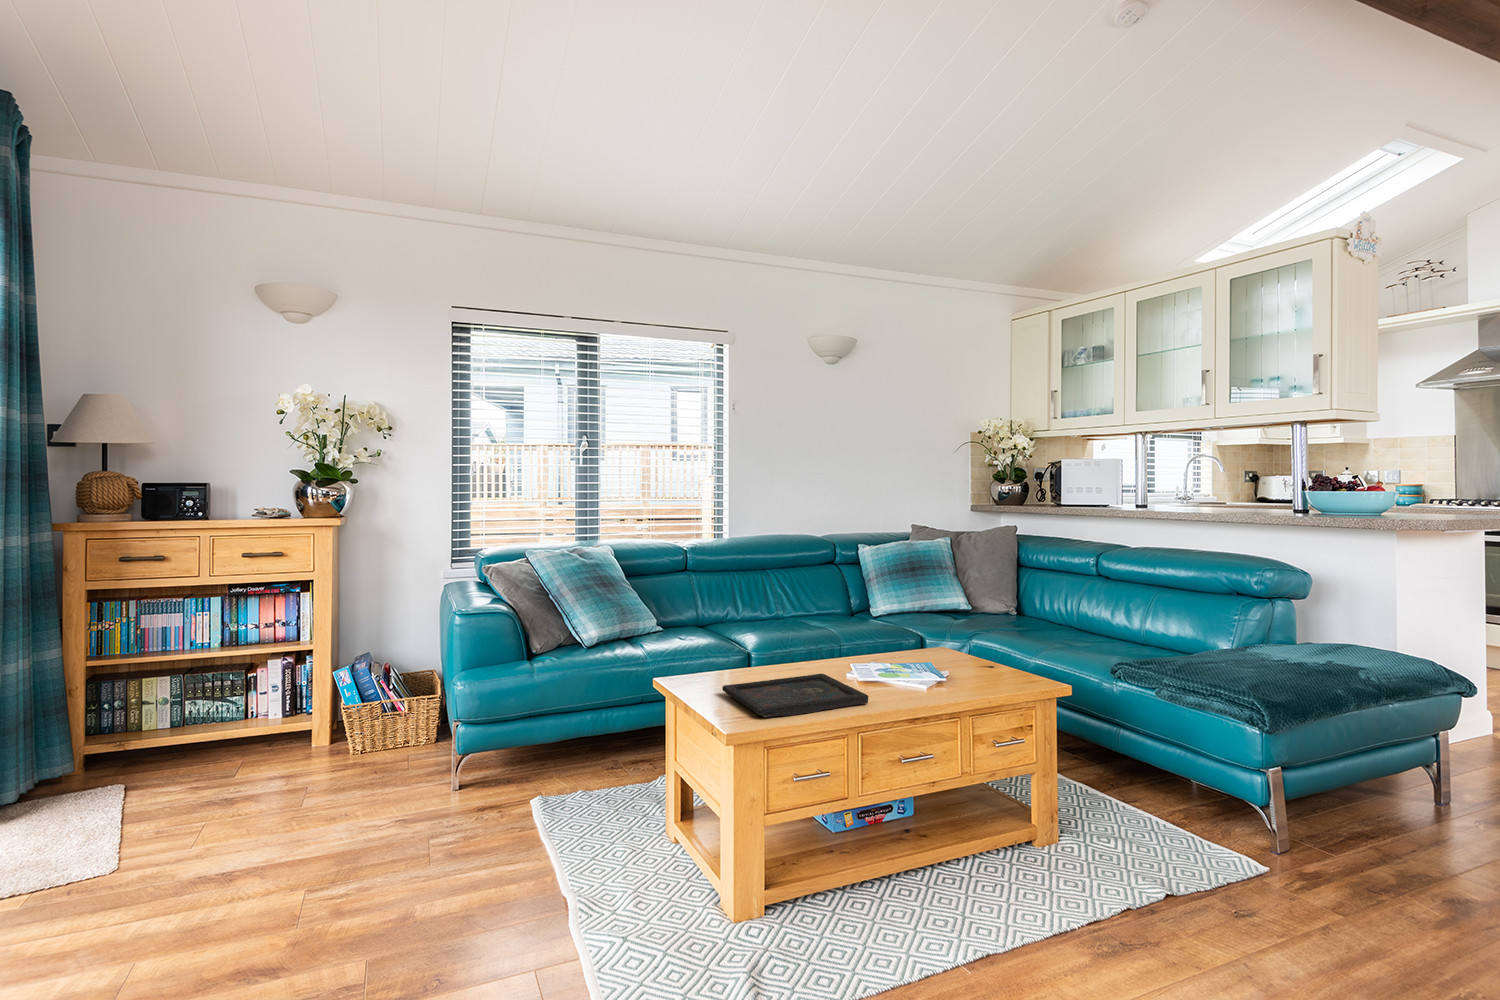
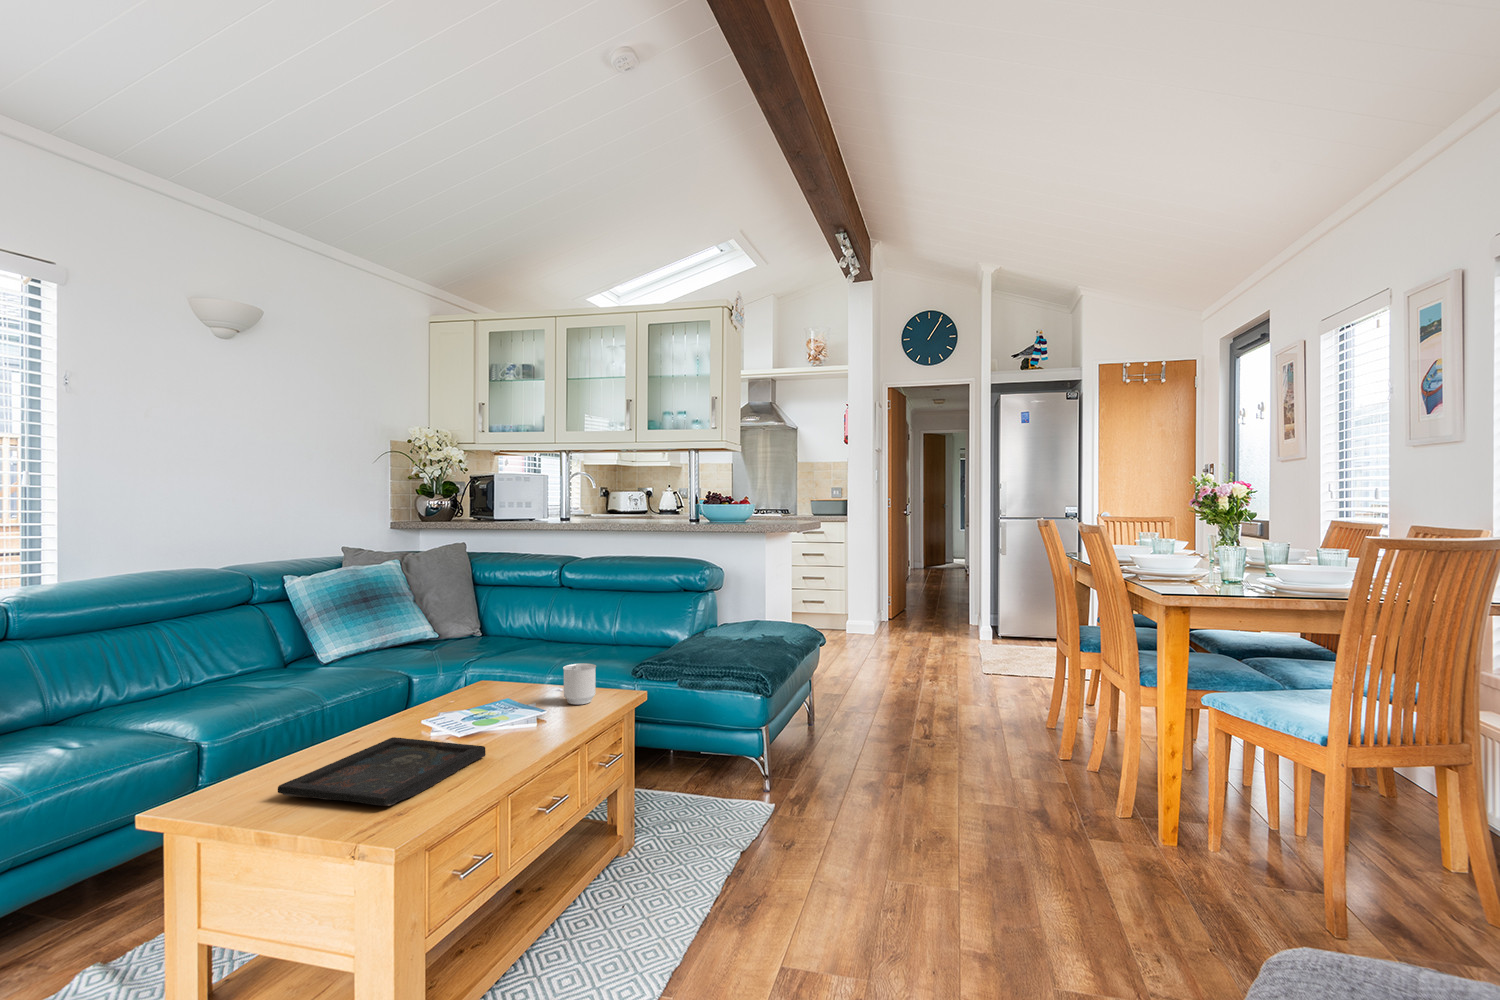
mug: none [988,645,1022,685] -> present [563,663,596,705]

